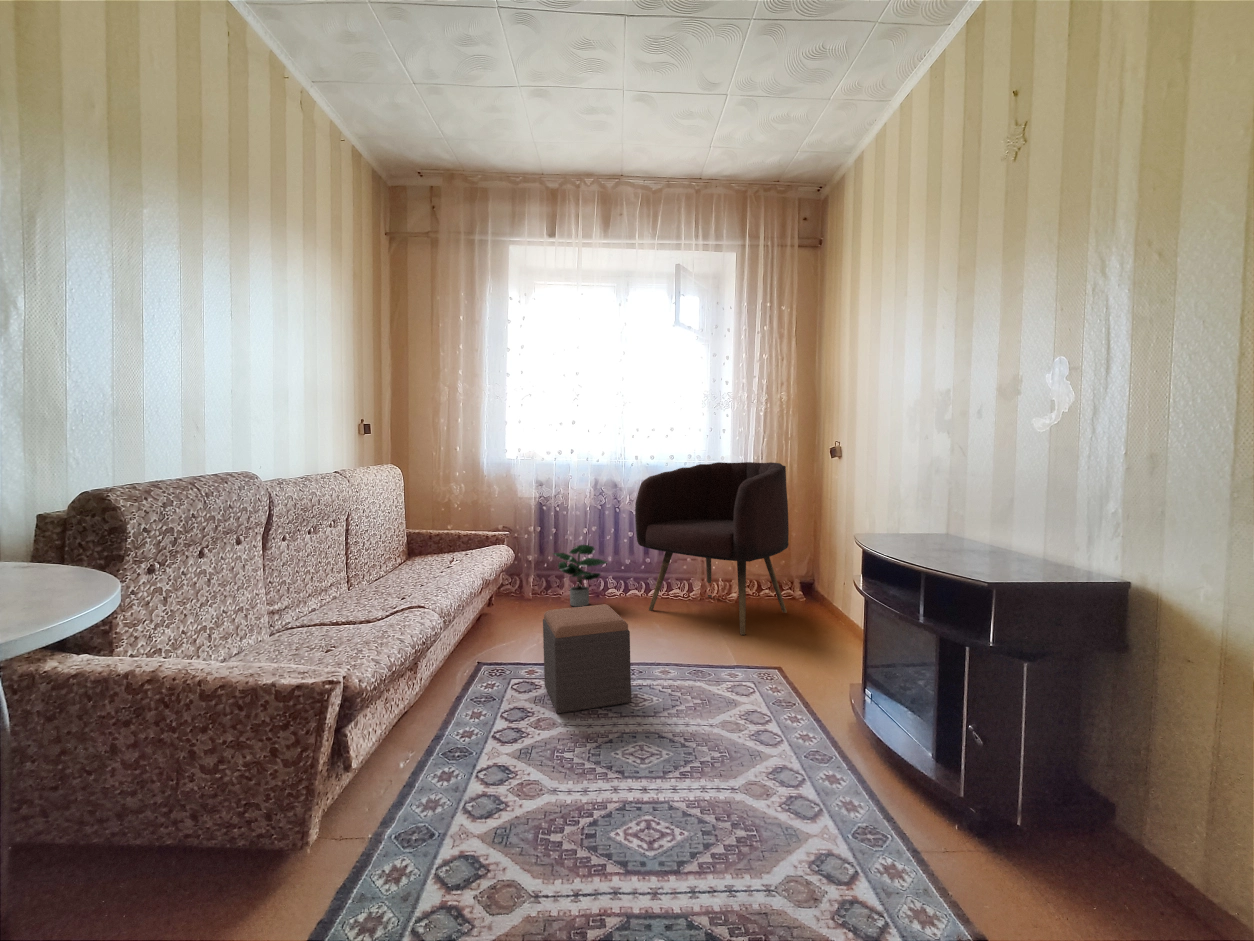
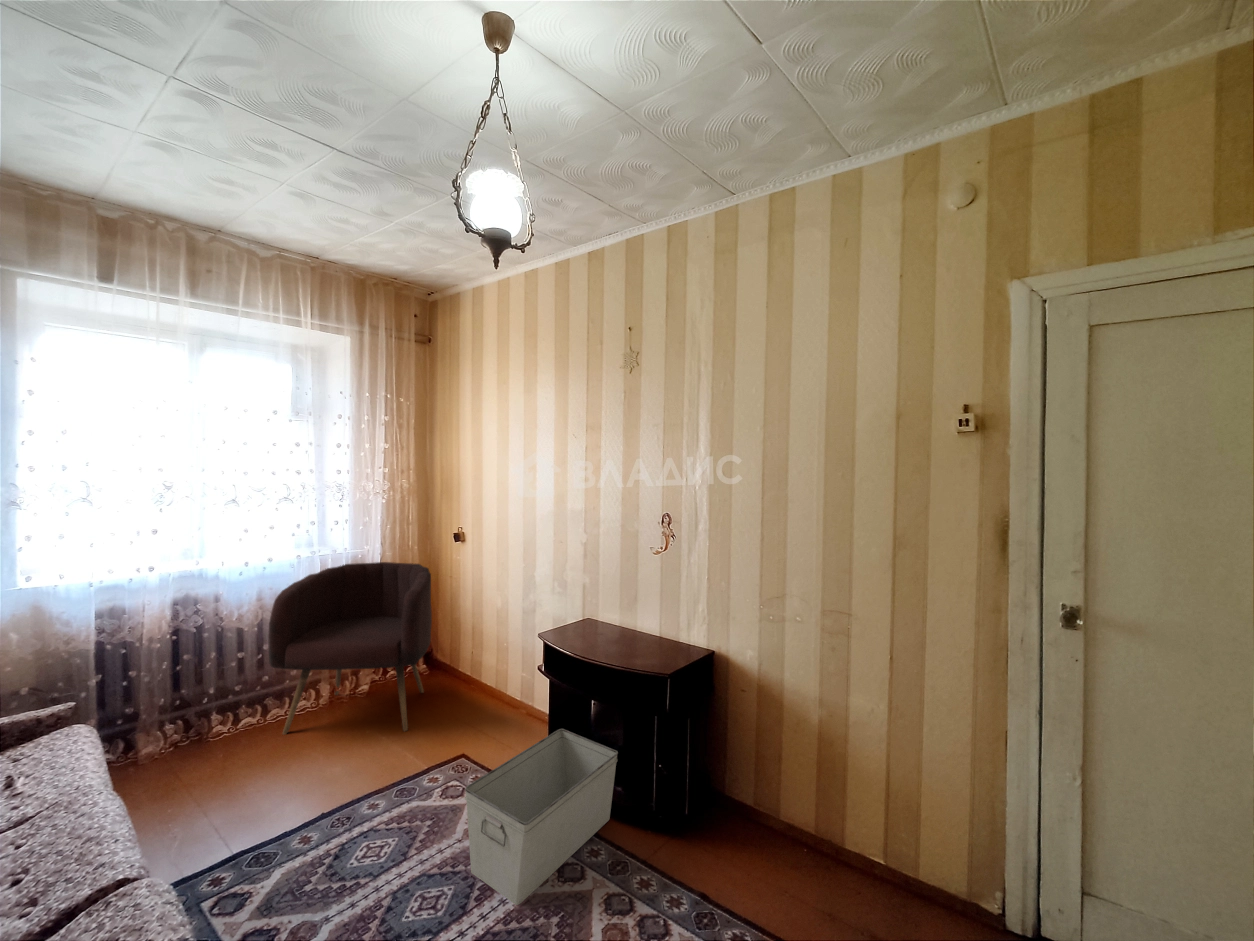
potted plant: present [553,545,606,607] -> none [139,678,227,763]
footstool: present [543,604,631,714] -> none [248,765,371,914]
storage bin: none [693,644,916,800] -> present [465,729,618,905]

